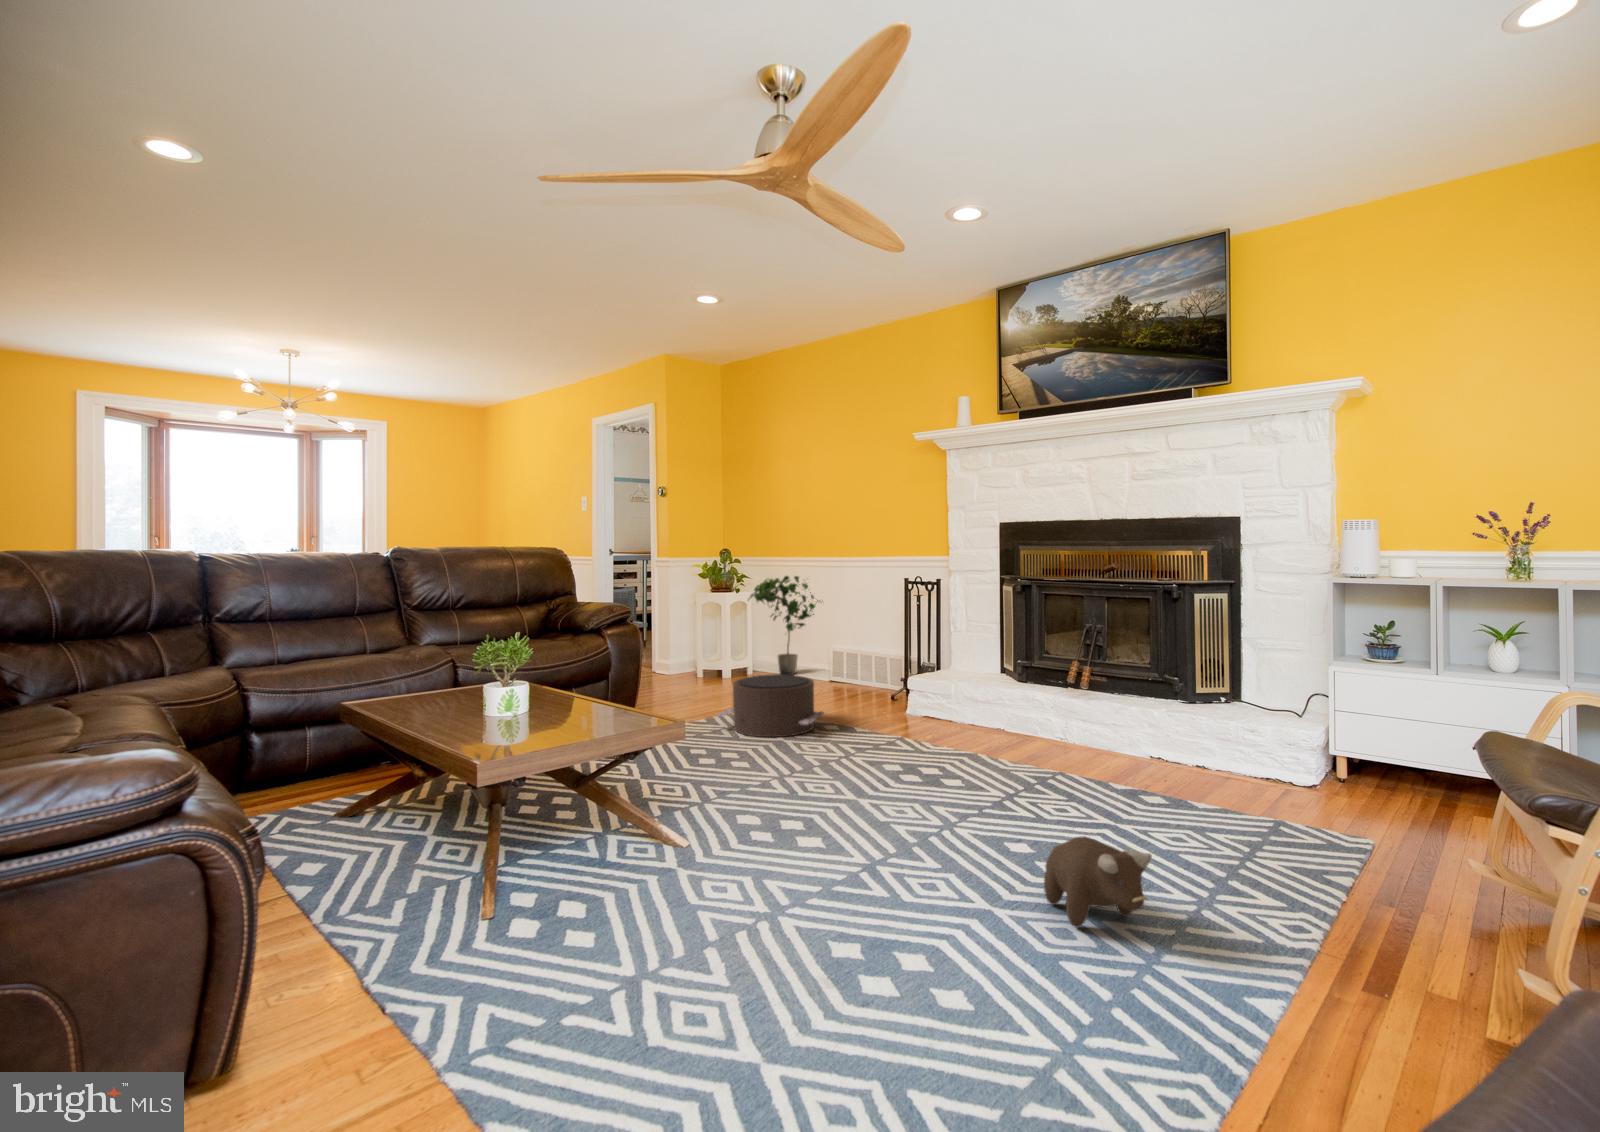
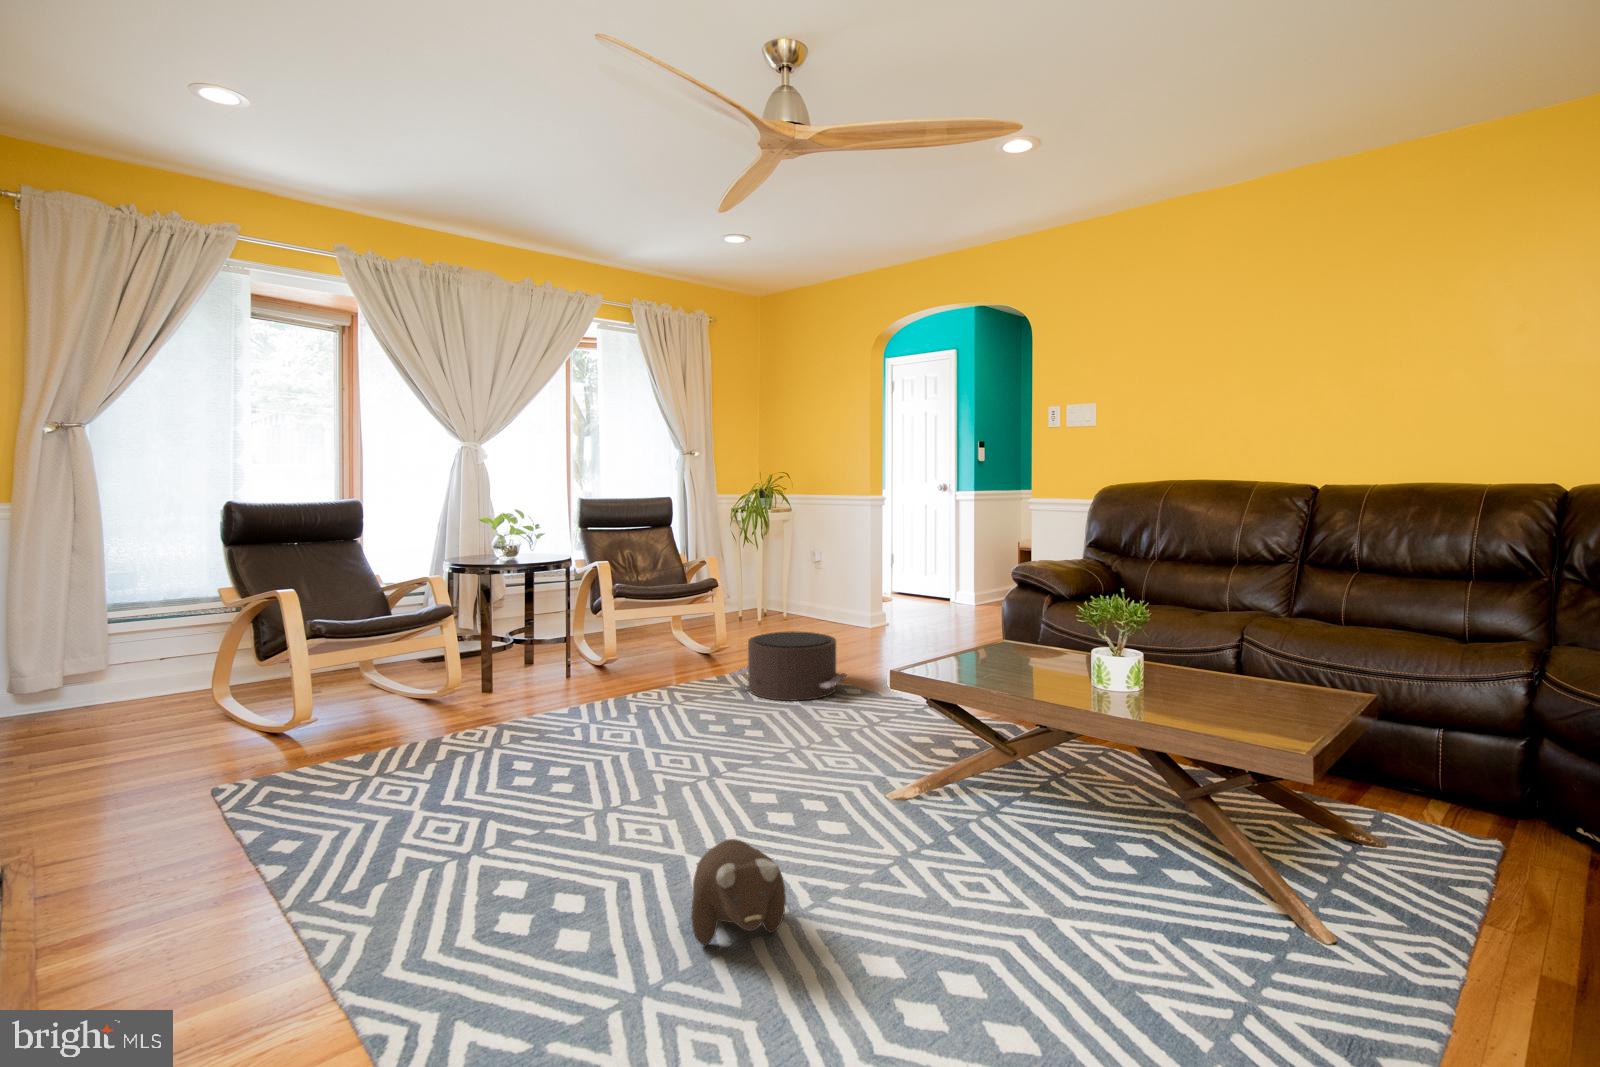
potted plant: present [750,576,818,675] -> none [764,522,853,629]
plush toy: present [1044,837,1152,927] -> present [691,839,786,945]

